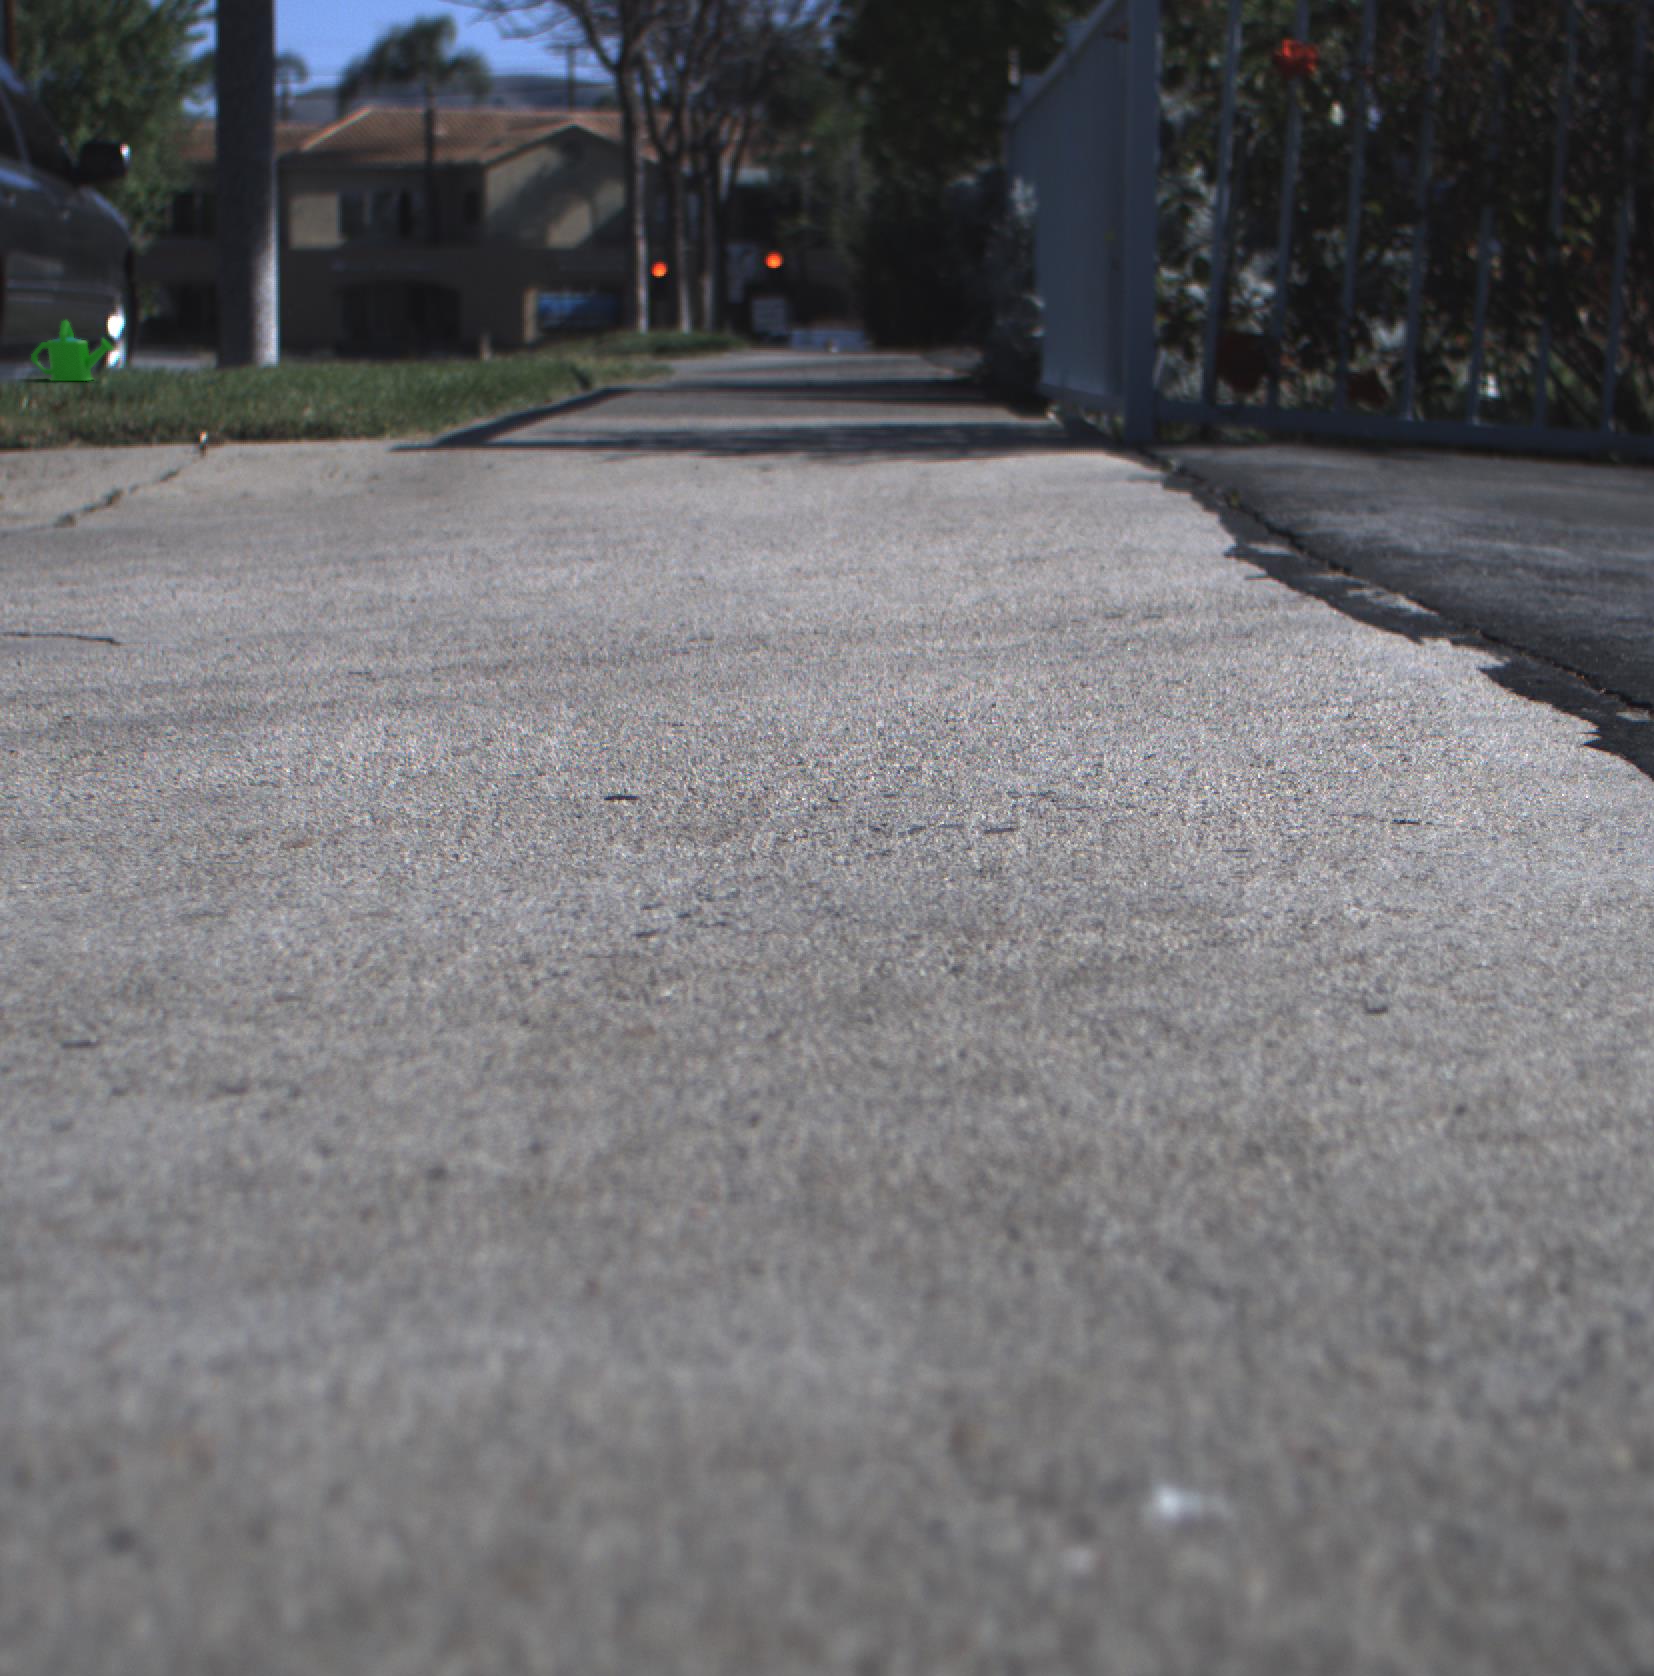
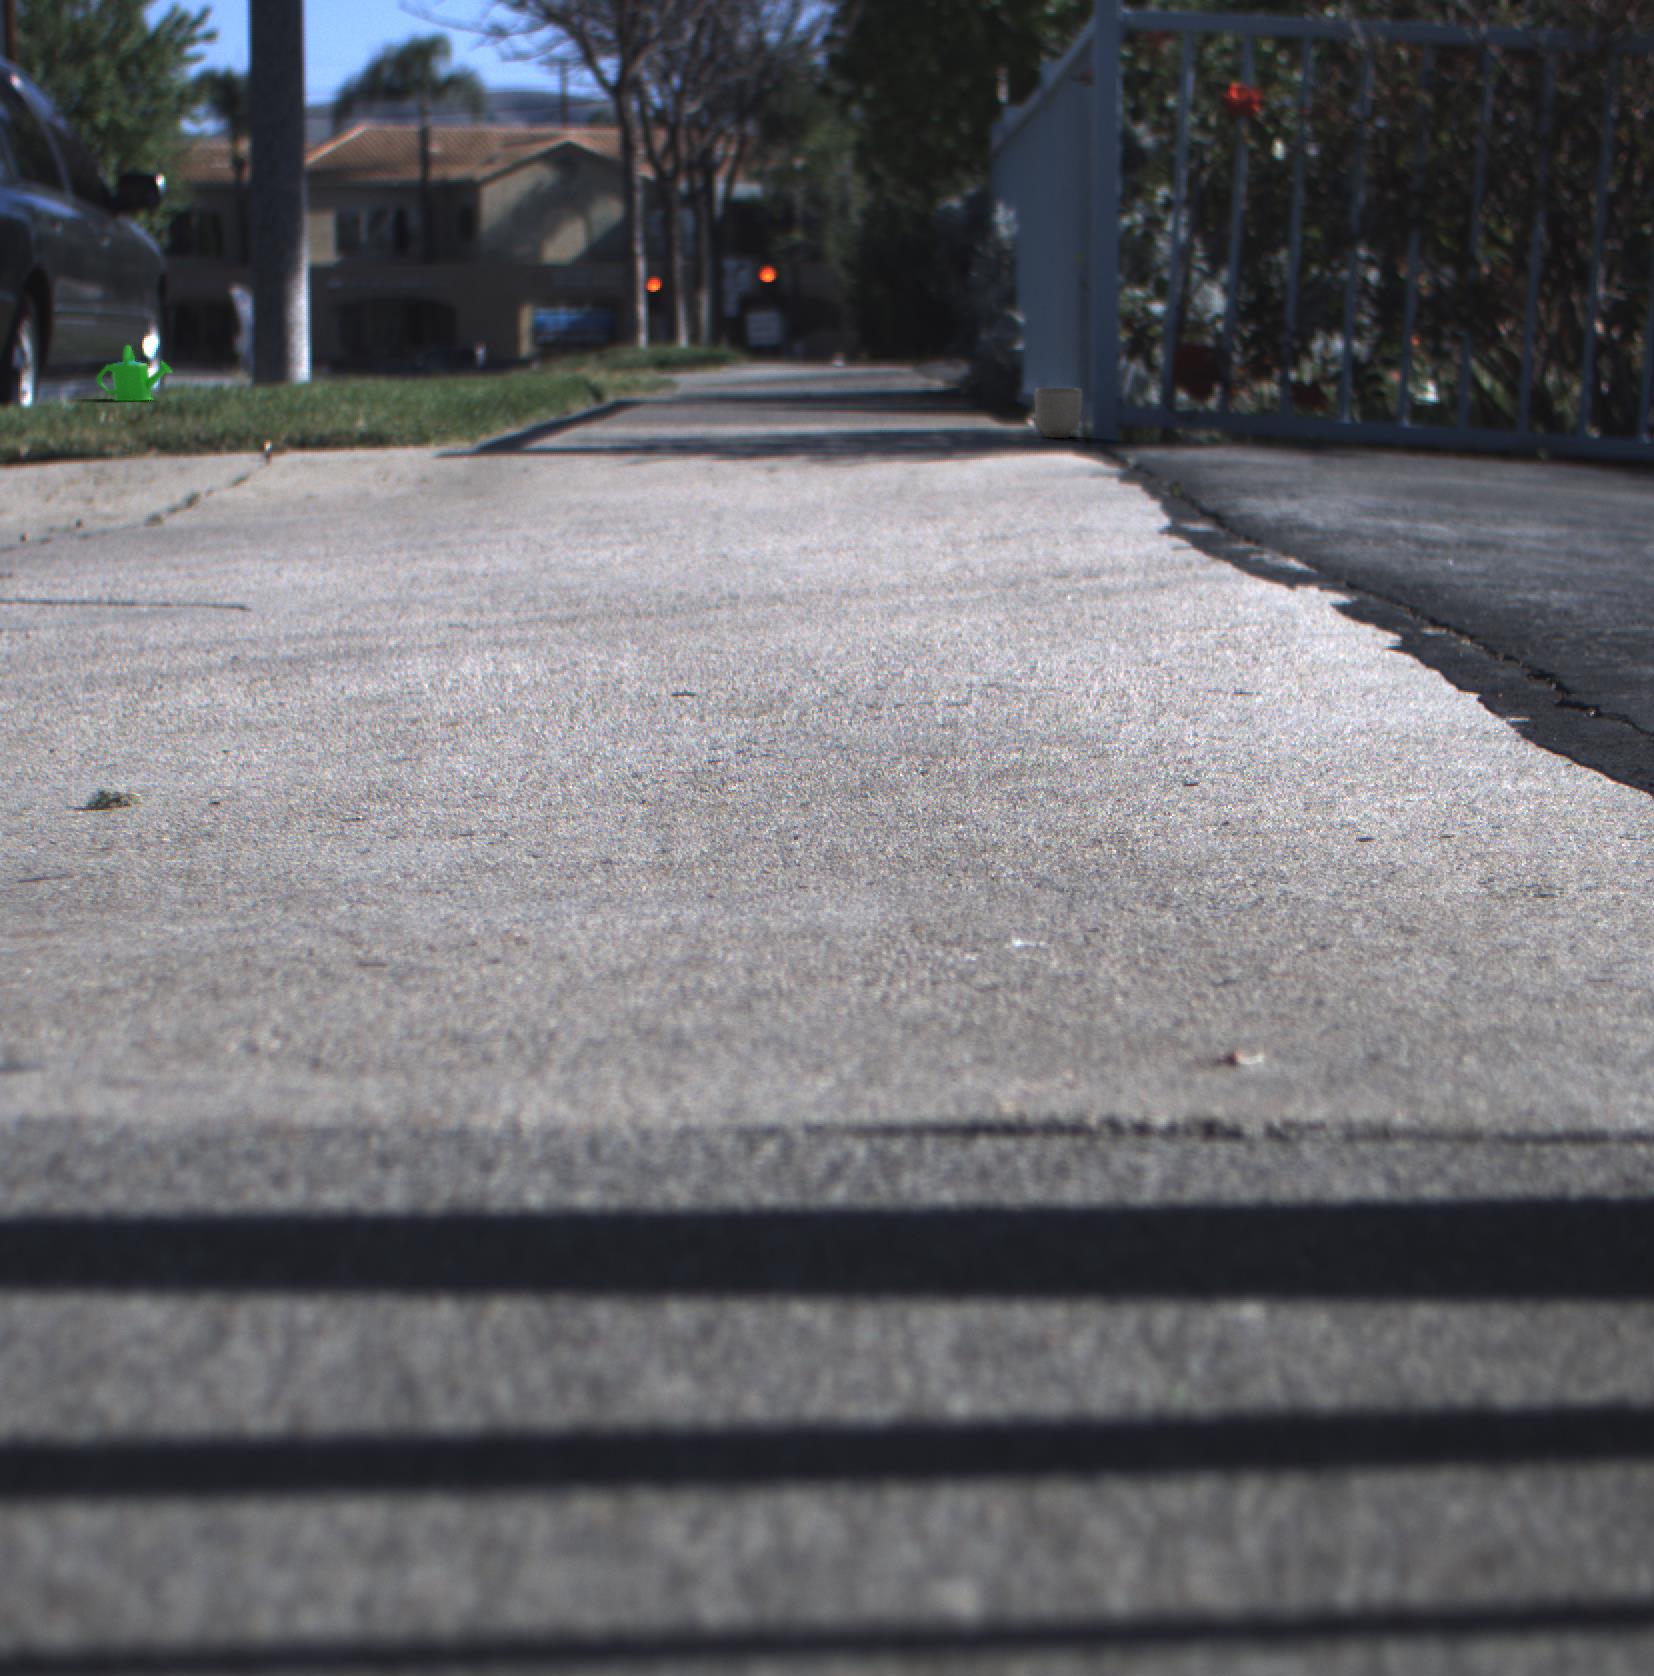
planter: none [1060,378,1113,434] -> present [1035,388,1082,438]

